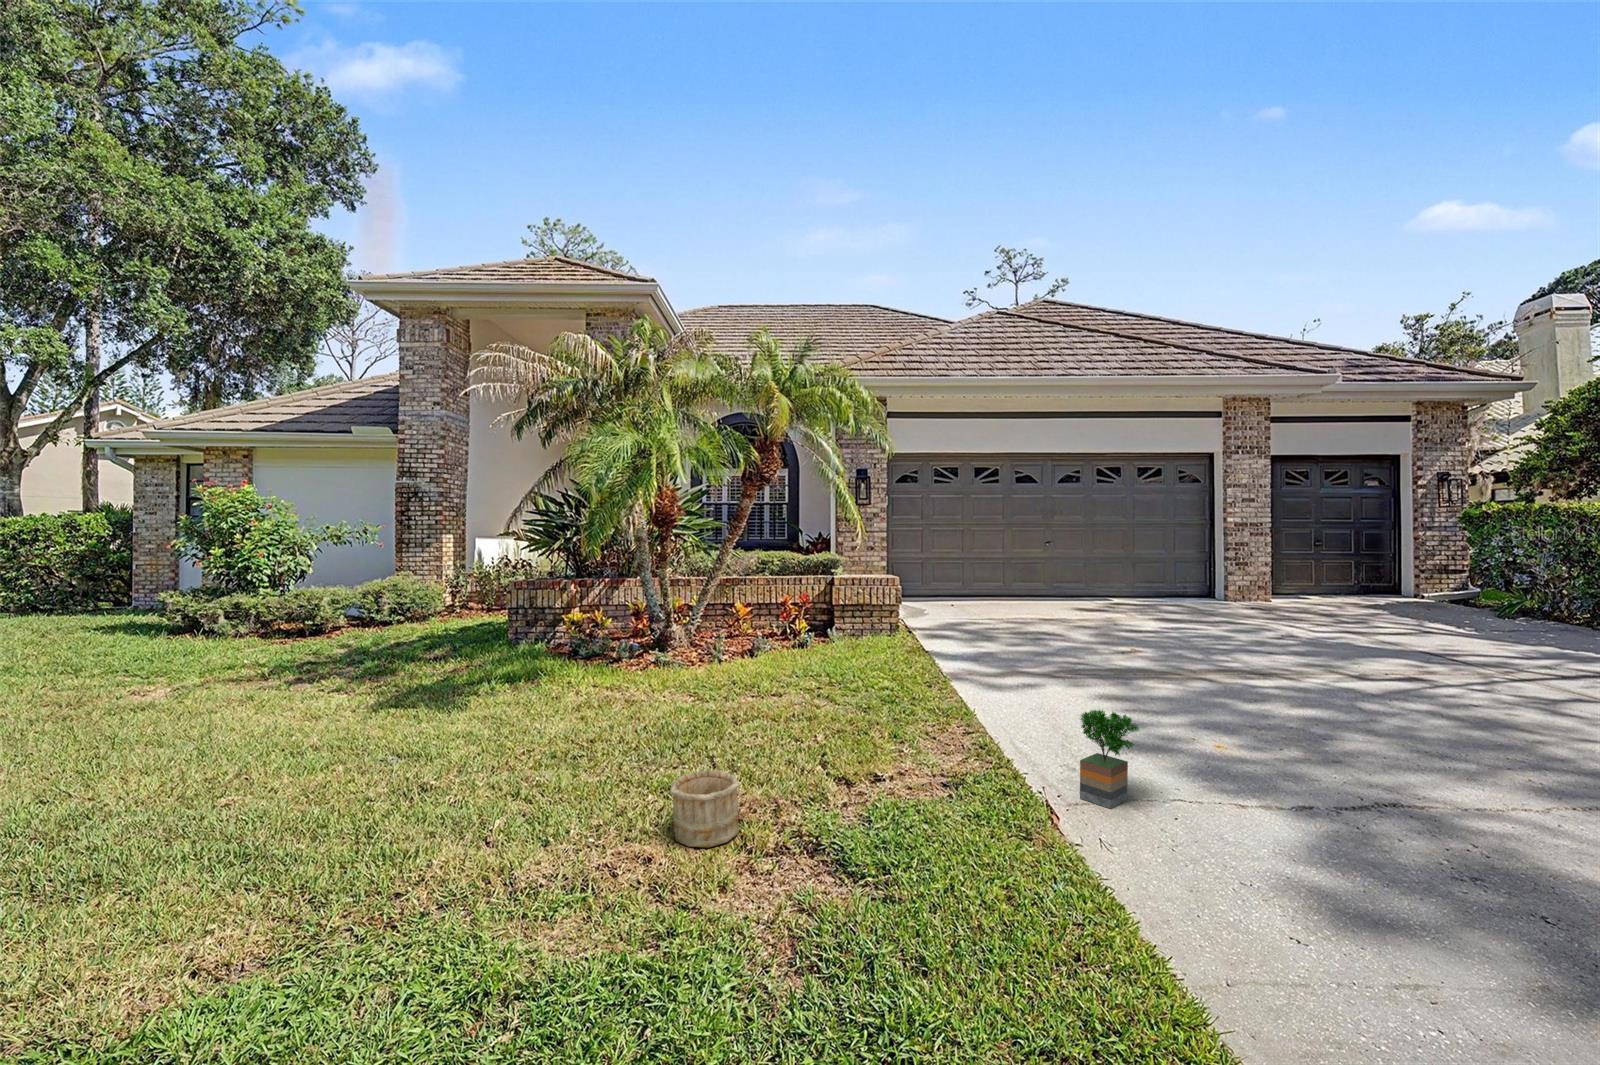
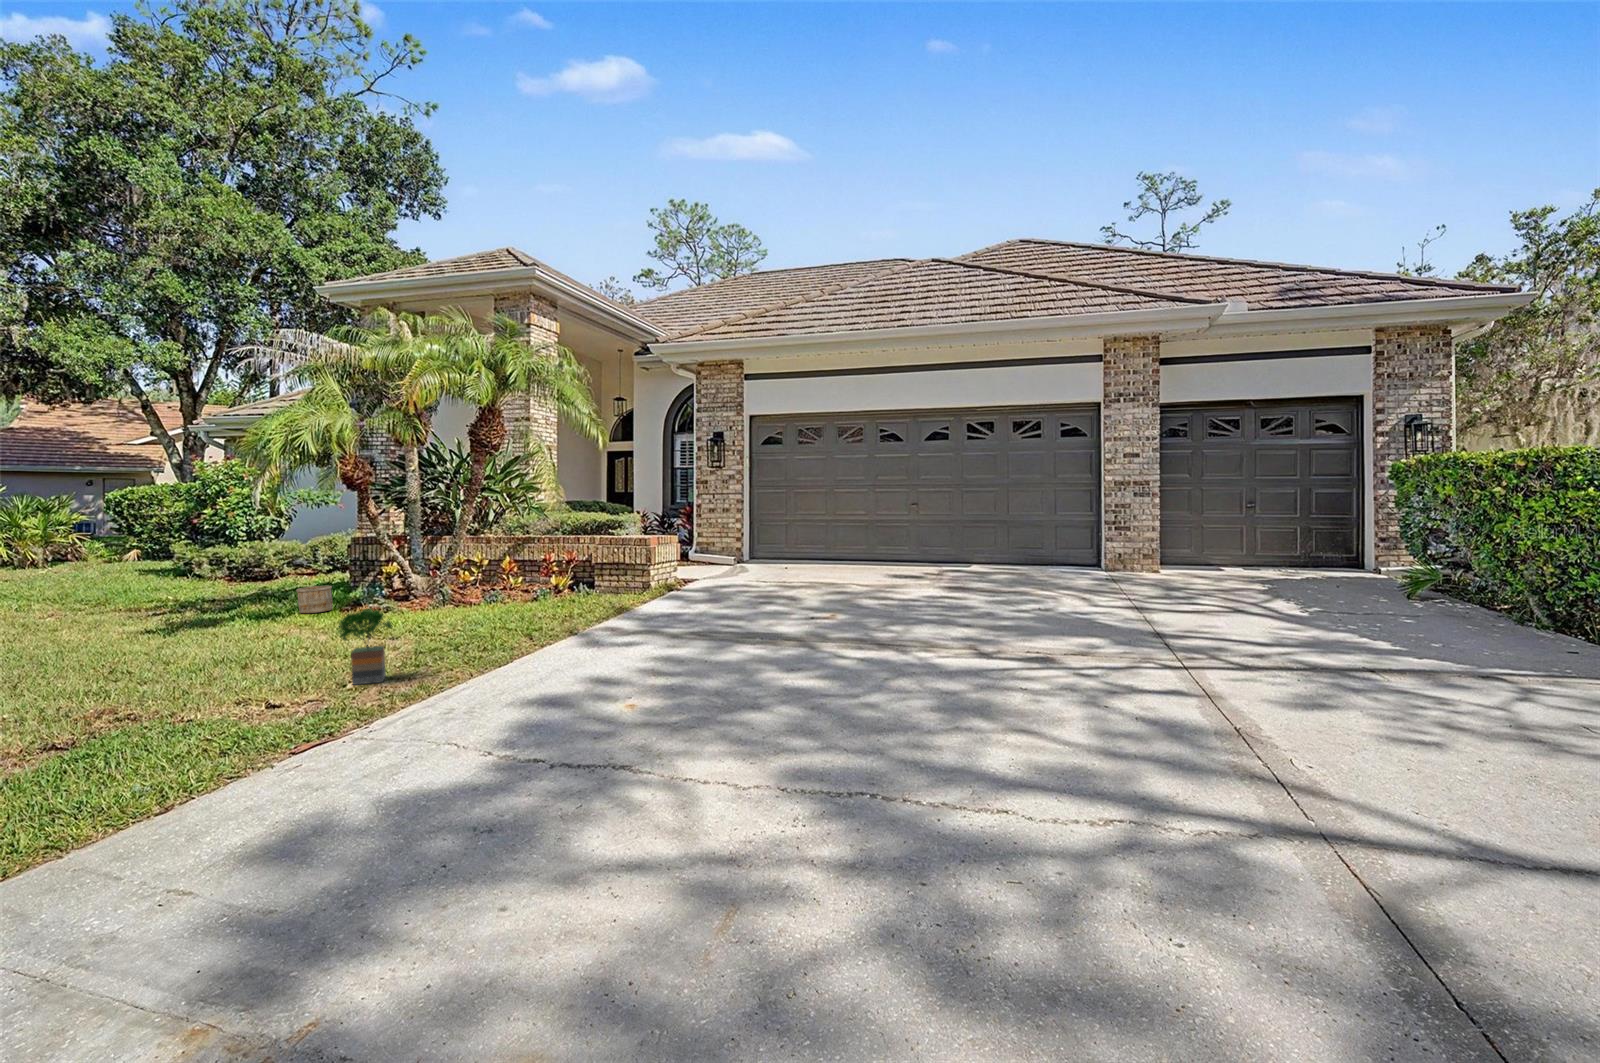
wooden bucket: present [670,771,739,848] -> present [296,586,333,613]

